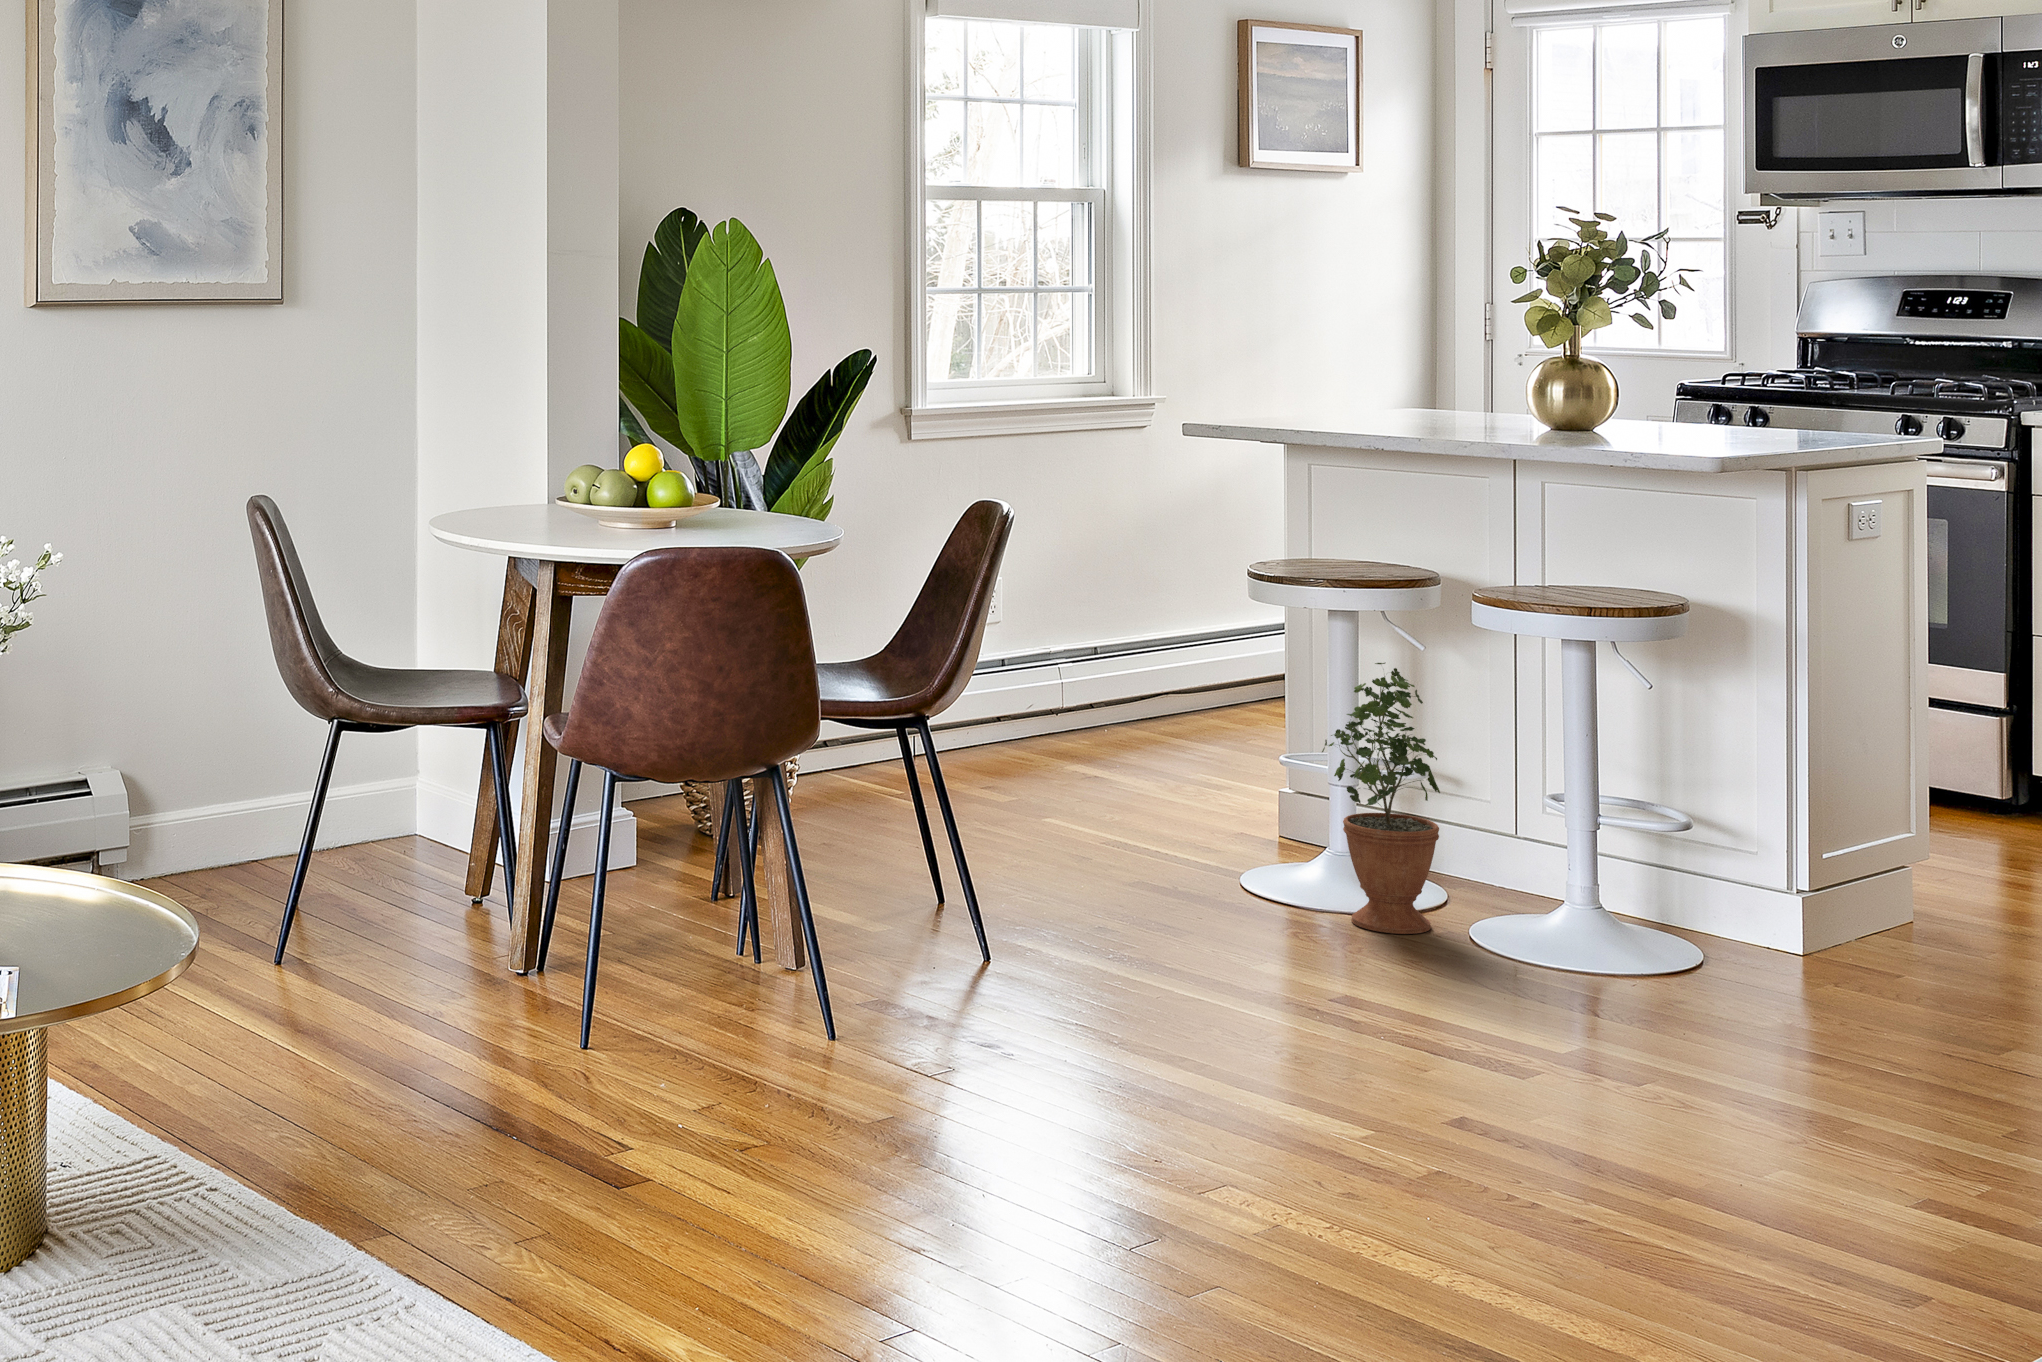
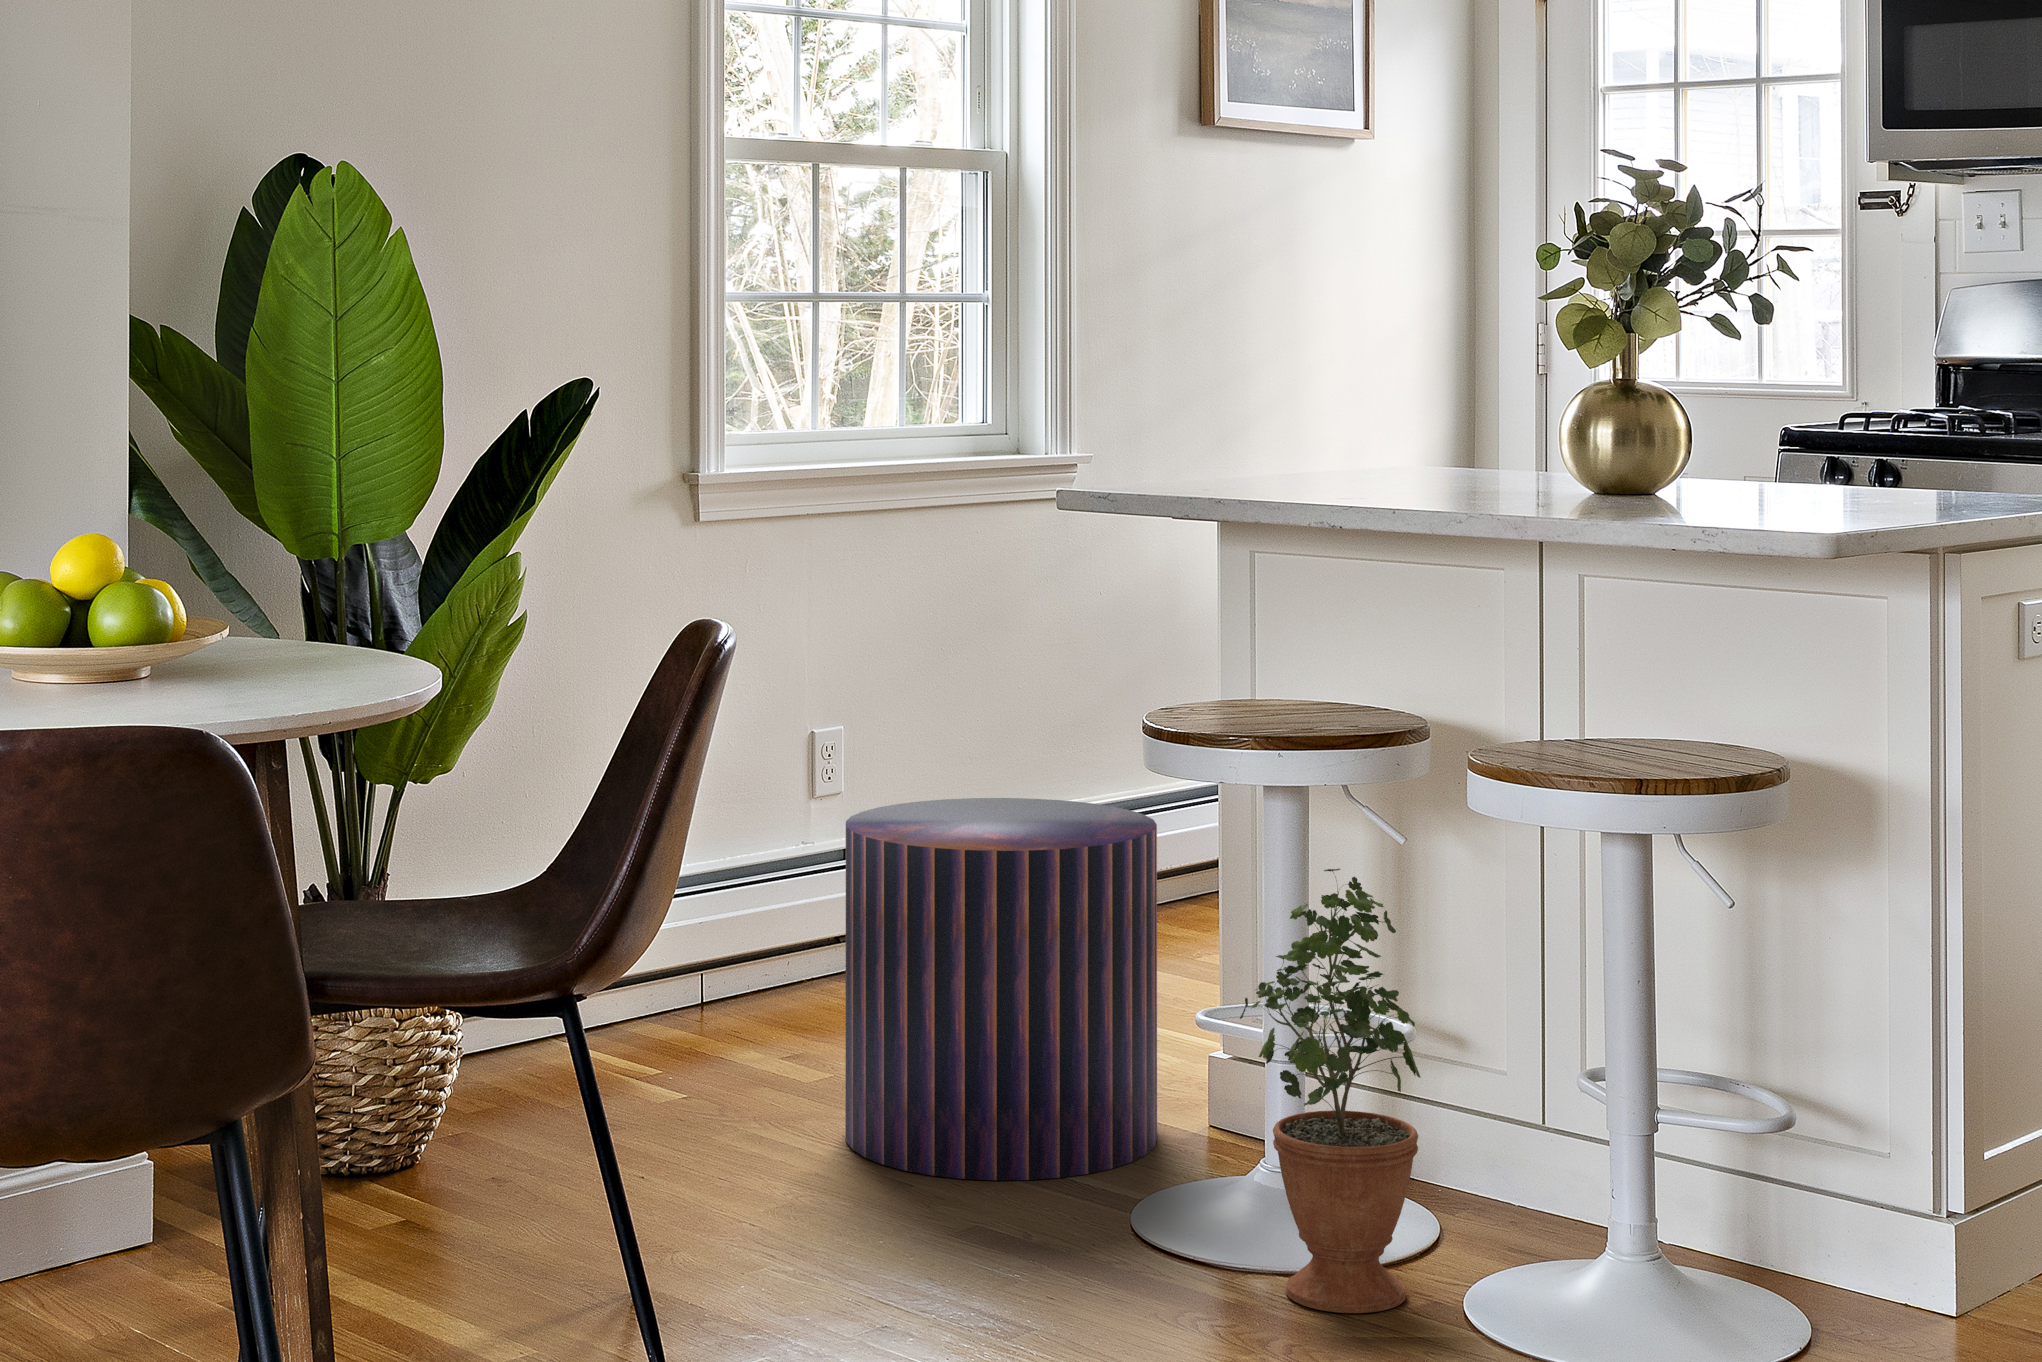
pouf: none [1039,621,1246,858] -> present [845,798,1157,1180]

